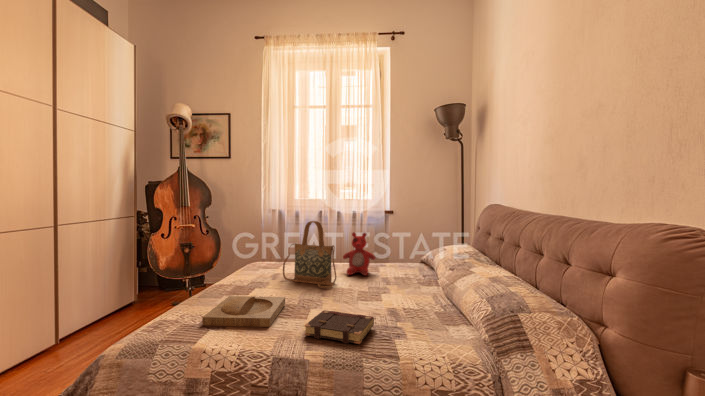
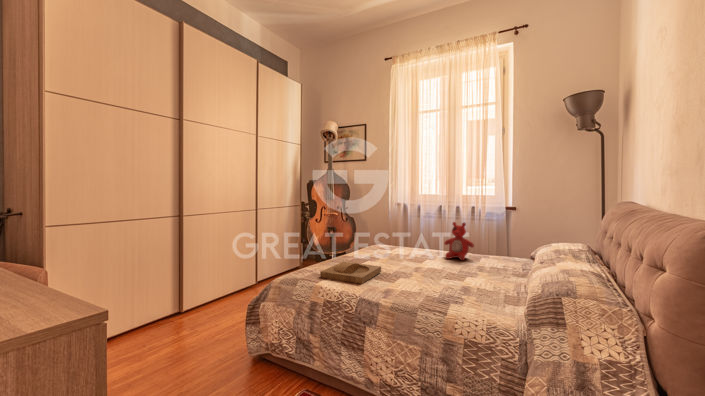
handbag: present [283,221,337,288] -> none [390,210,432,266]
book: present [304,310,374,344] -> none [382,278,440,303]

